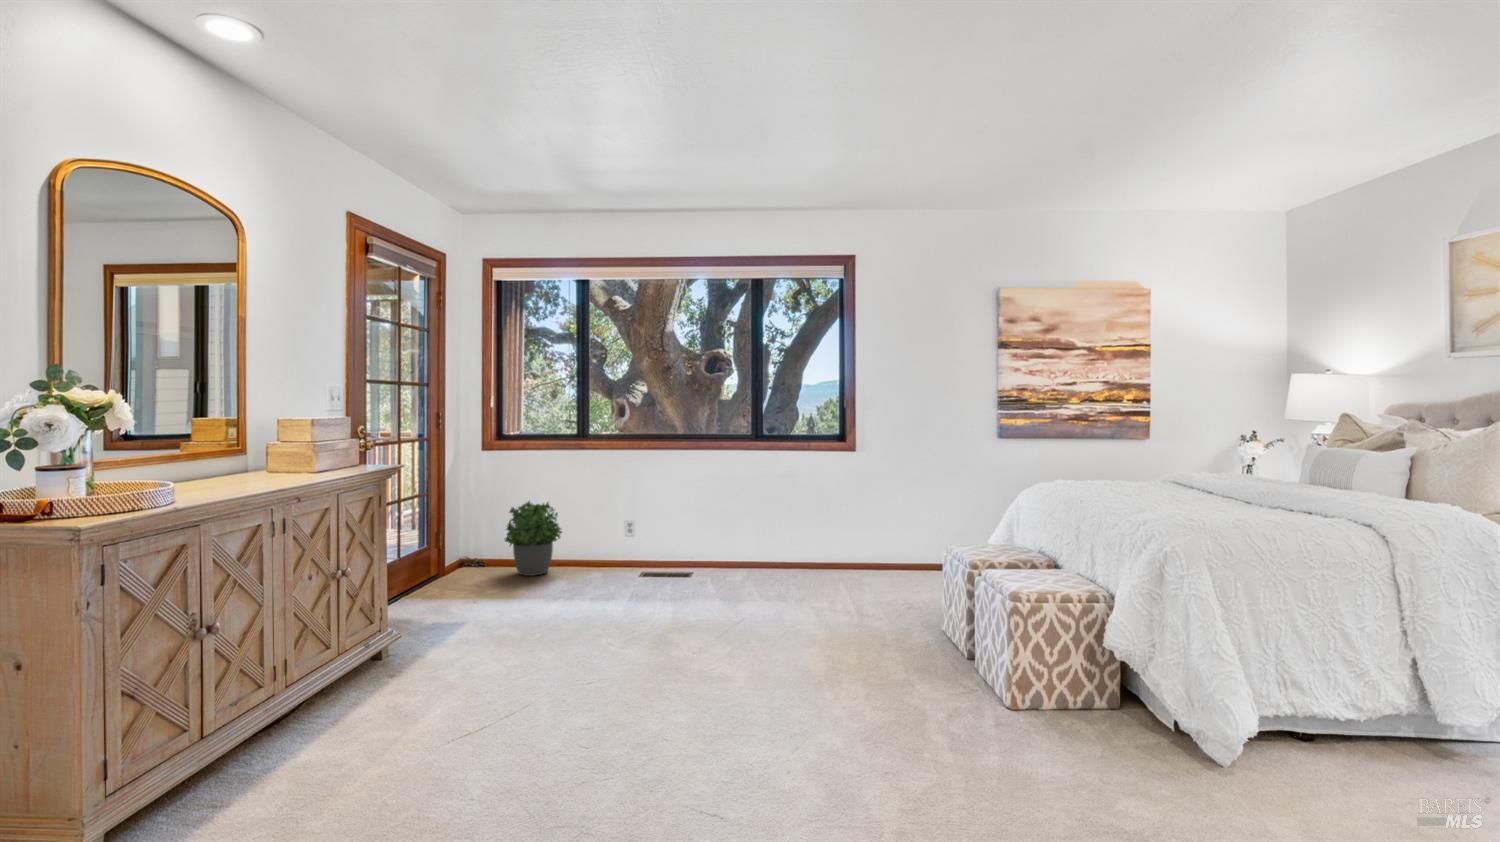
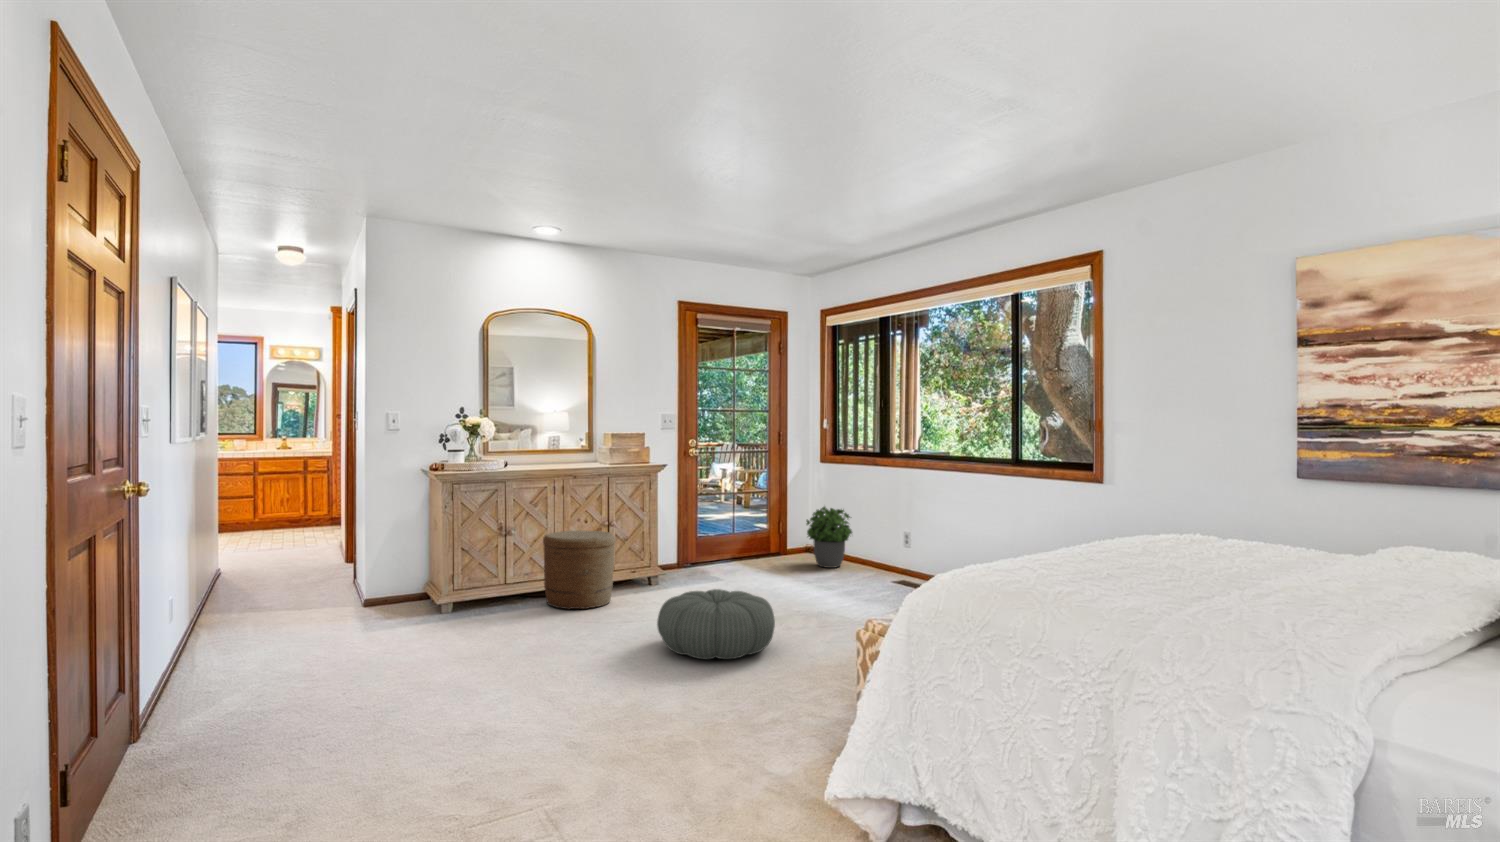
woven basket: none [308,584,448,735] -> present [543,531,616,610]
pouf: none [654,613,805,712] -> present [657,589,775,659]

